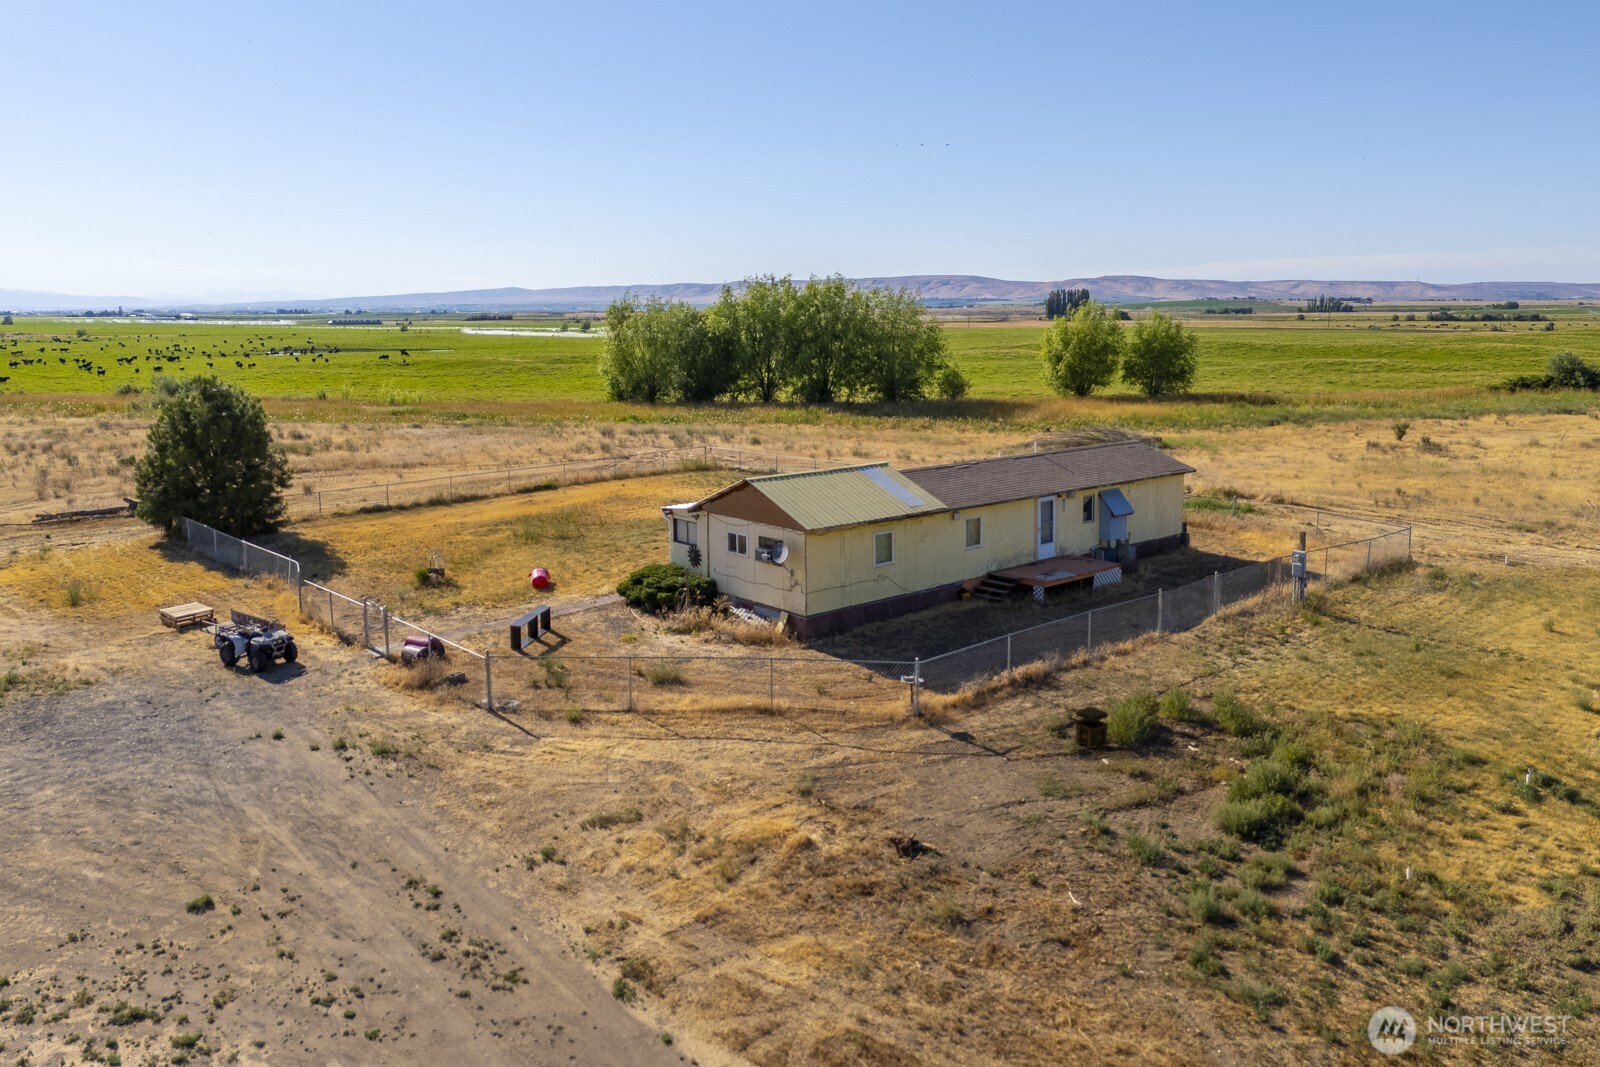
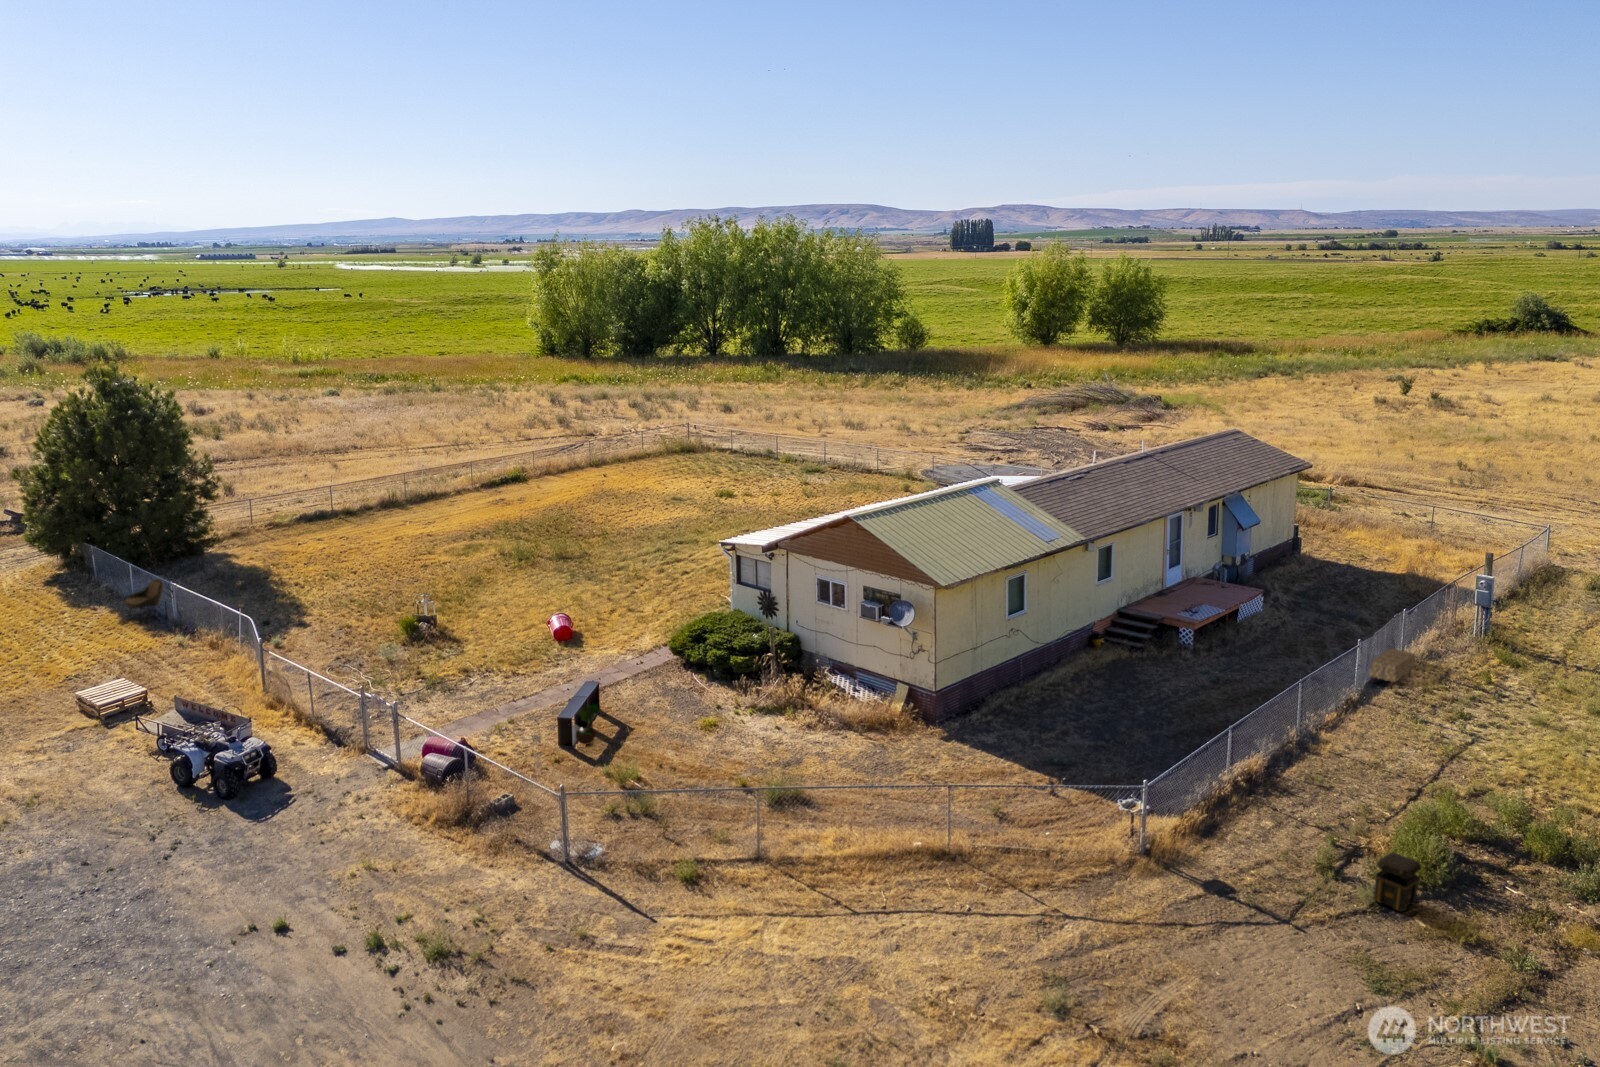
lounge chair: none [207,539,241,573] -> present [124,579,163,618]
bench: none [1167,597,1207,626] -> present [1369,648,1415,689]
potted tree: none [523,614,543,647] -> present [576,704,598,745]

